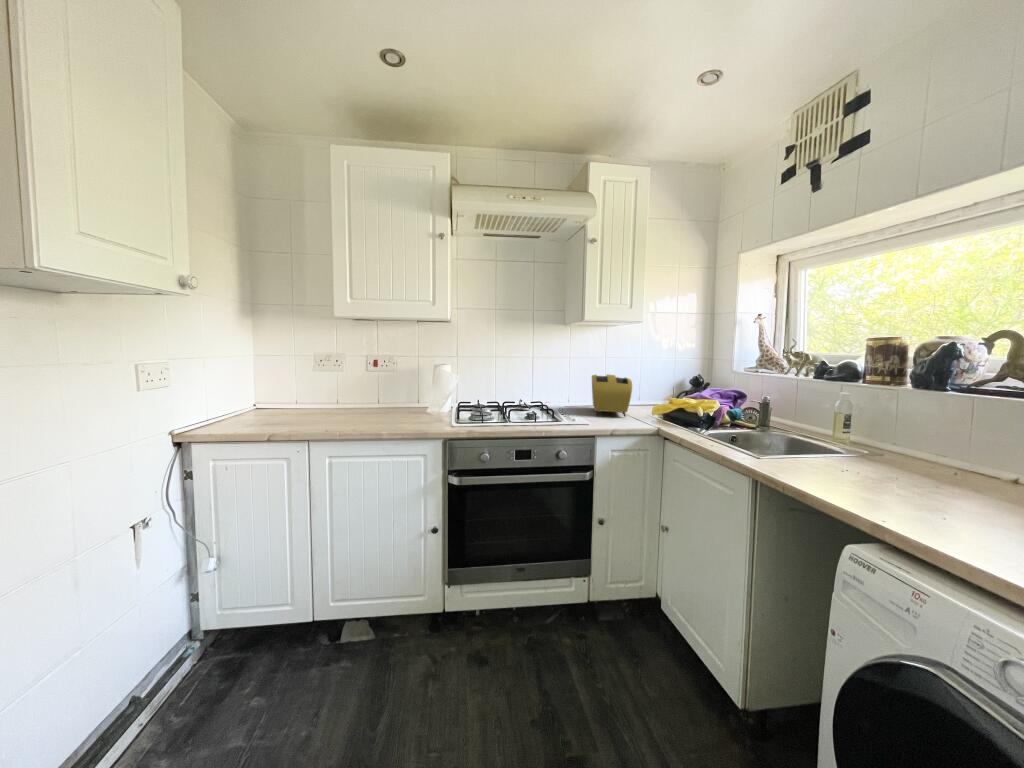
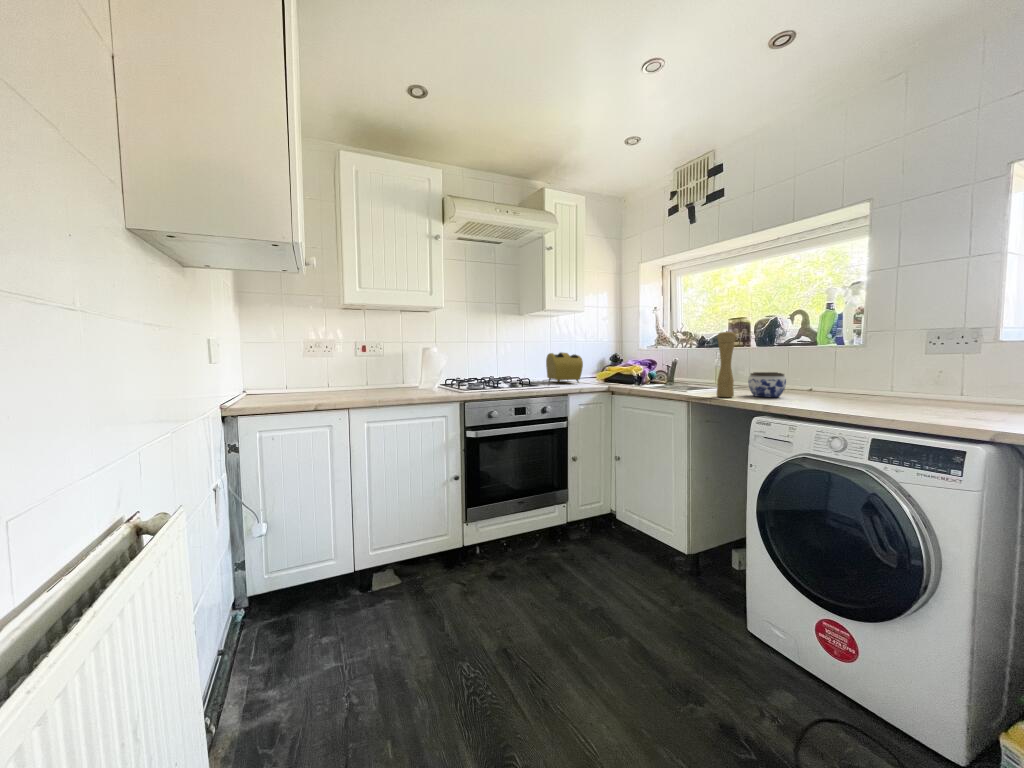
pepper mill: none [810,370,854,484] -> present [717,331,736,397]
jar: none [879,441,961,494] -> present [748,372,786,397]

